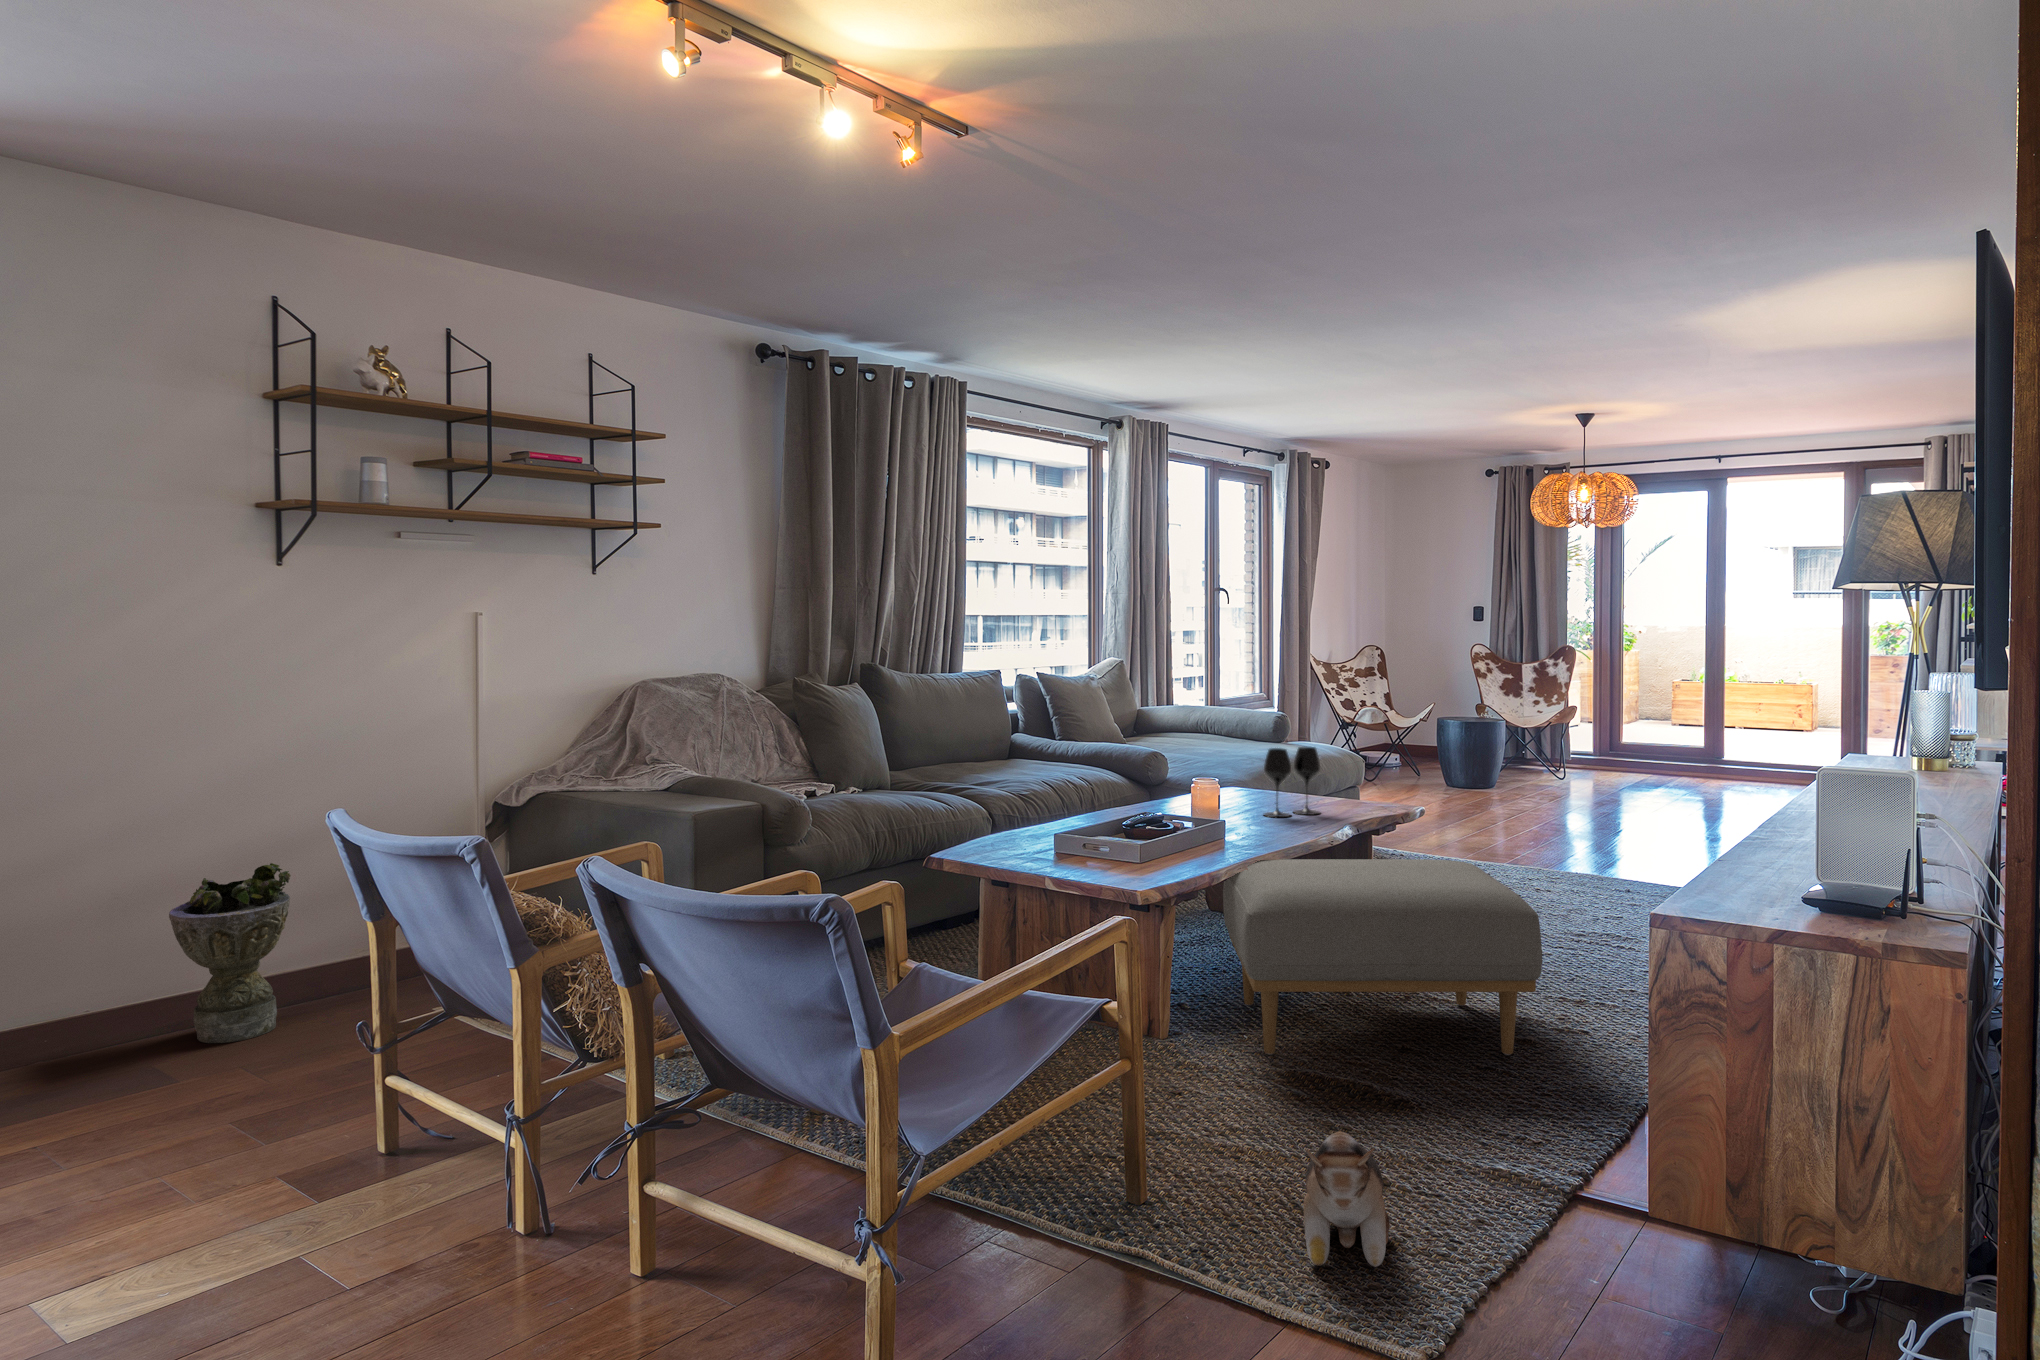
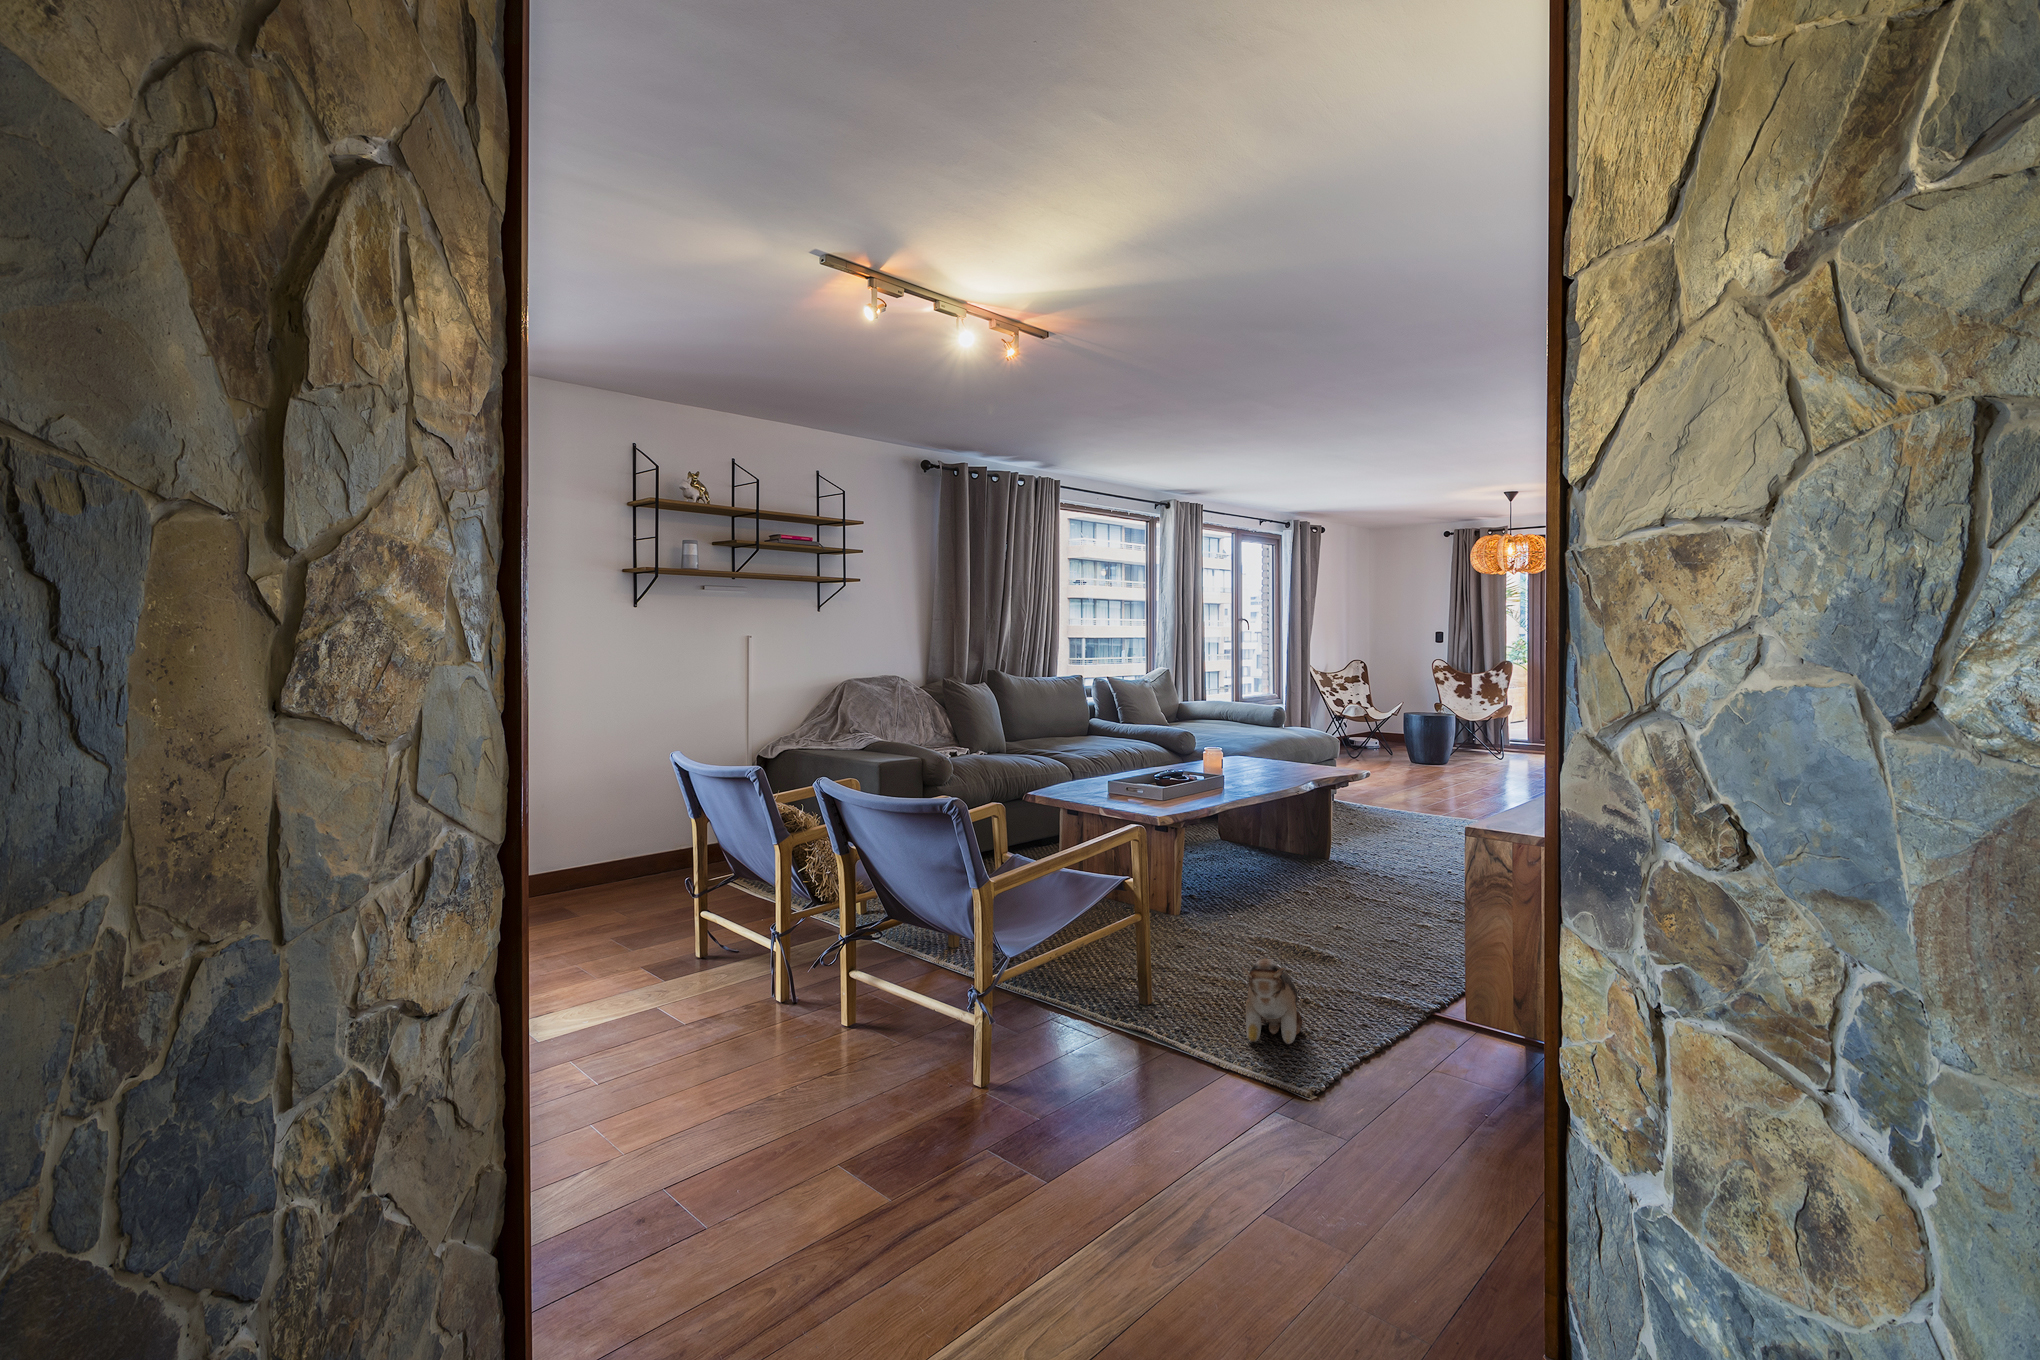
wine glass: present [1264,747,1320,817] -> none [1254,729,1295,776]
ottoman: present [1223,859,1543,1055] -> none [1221,802,1431,935]
planter: present [169,863,291,1043] -> none [573,789,639,897]

